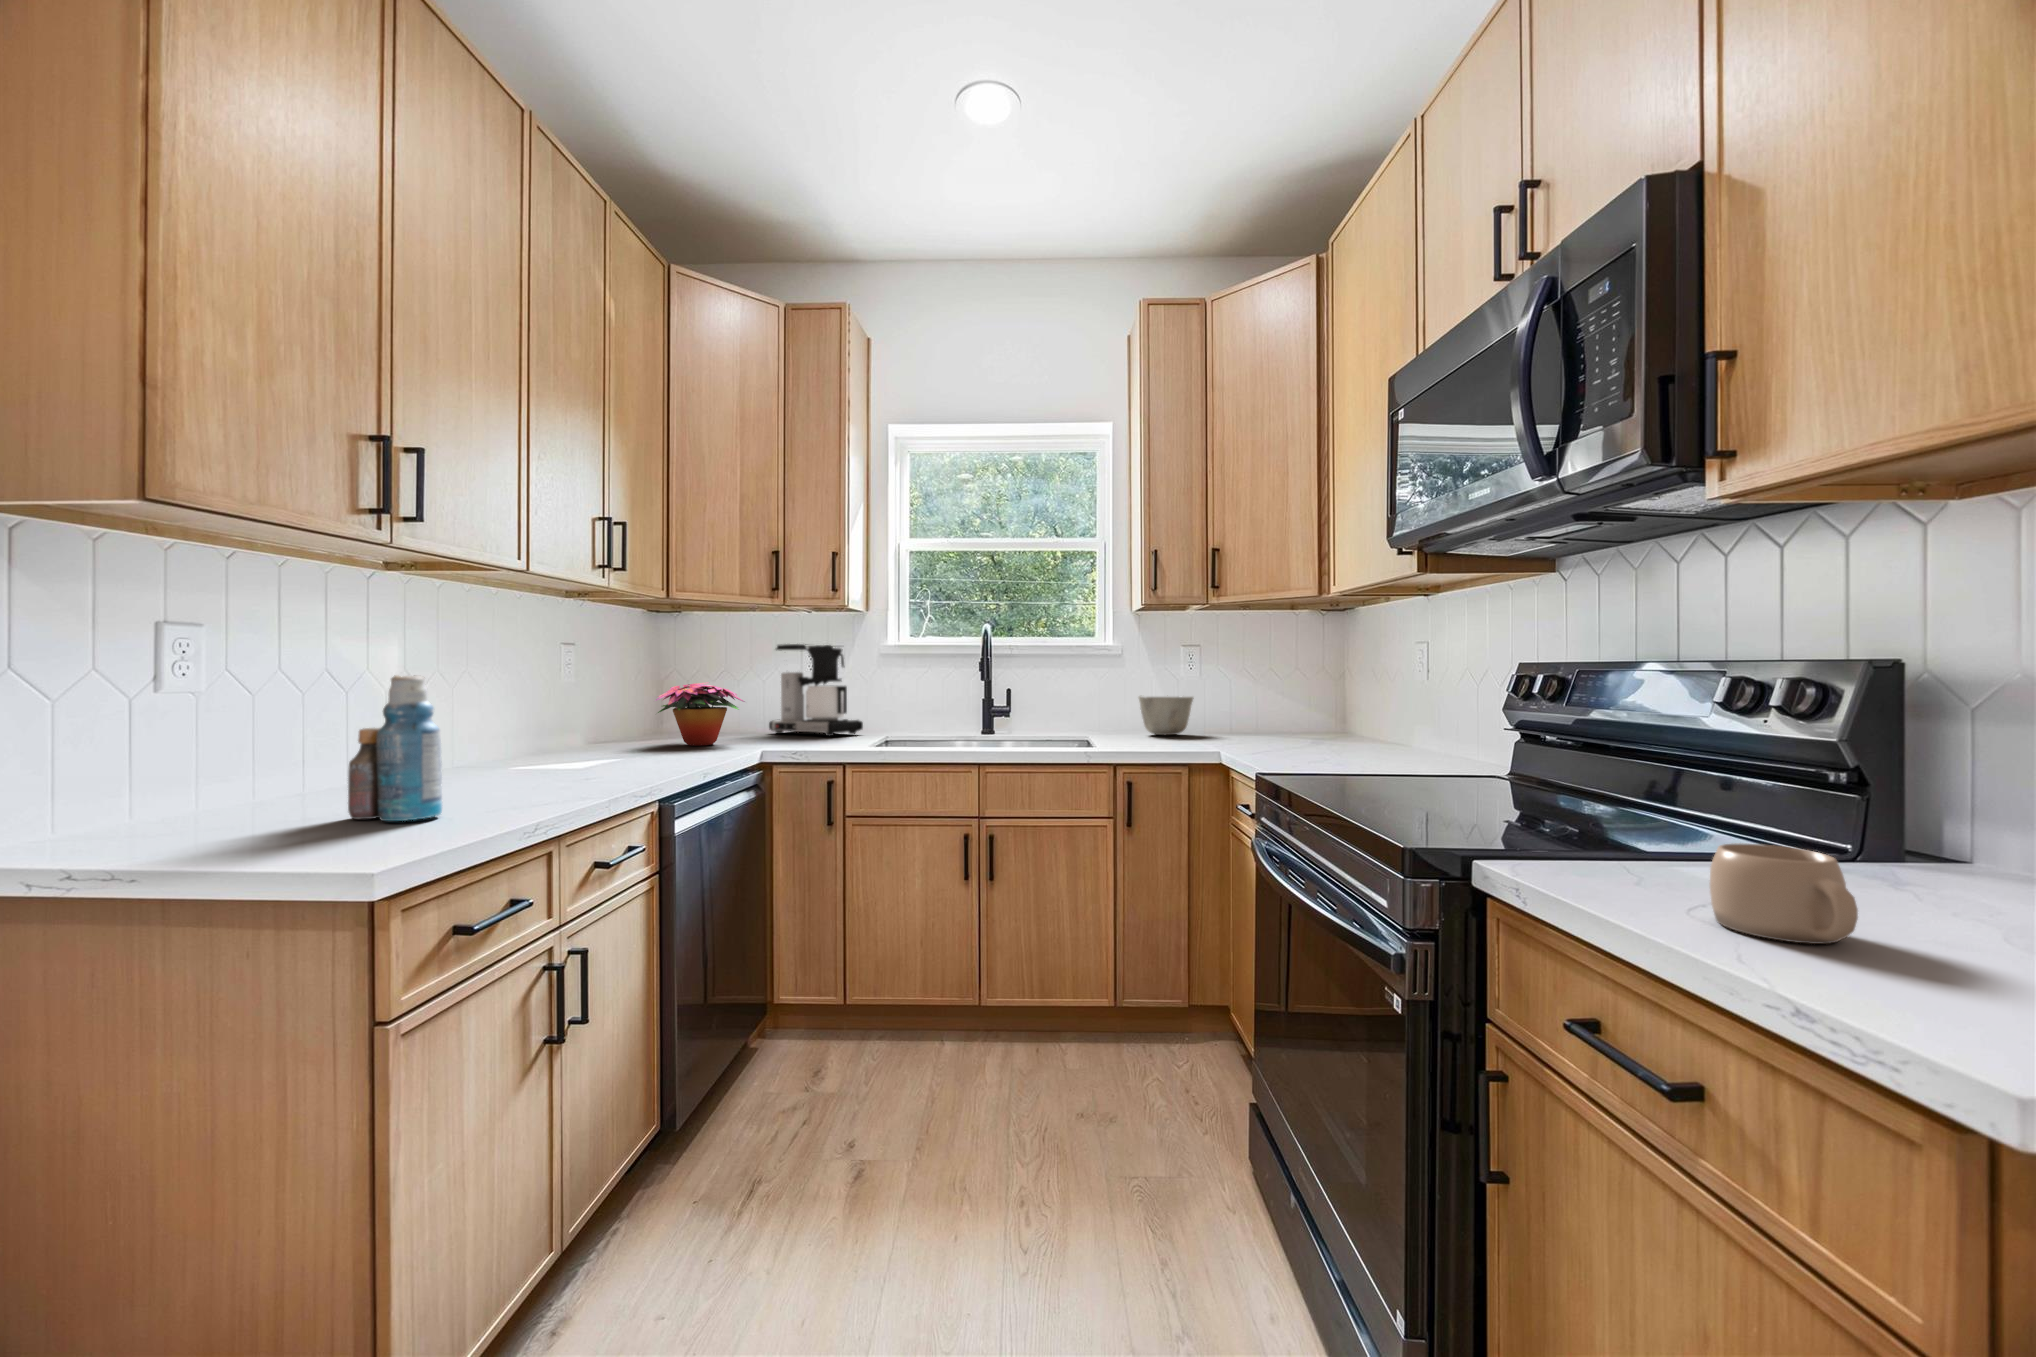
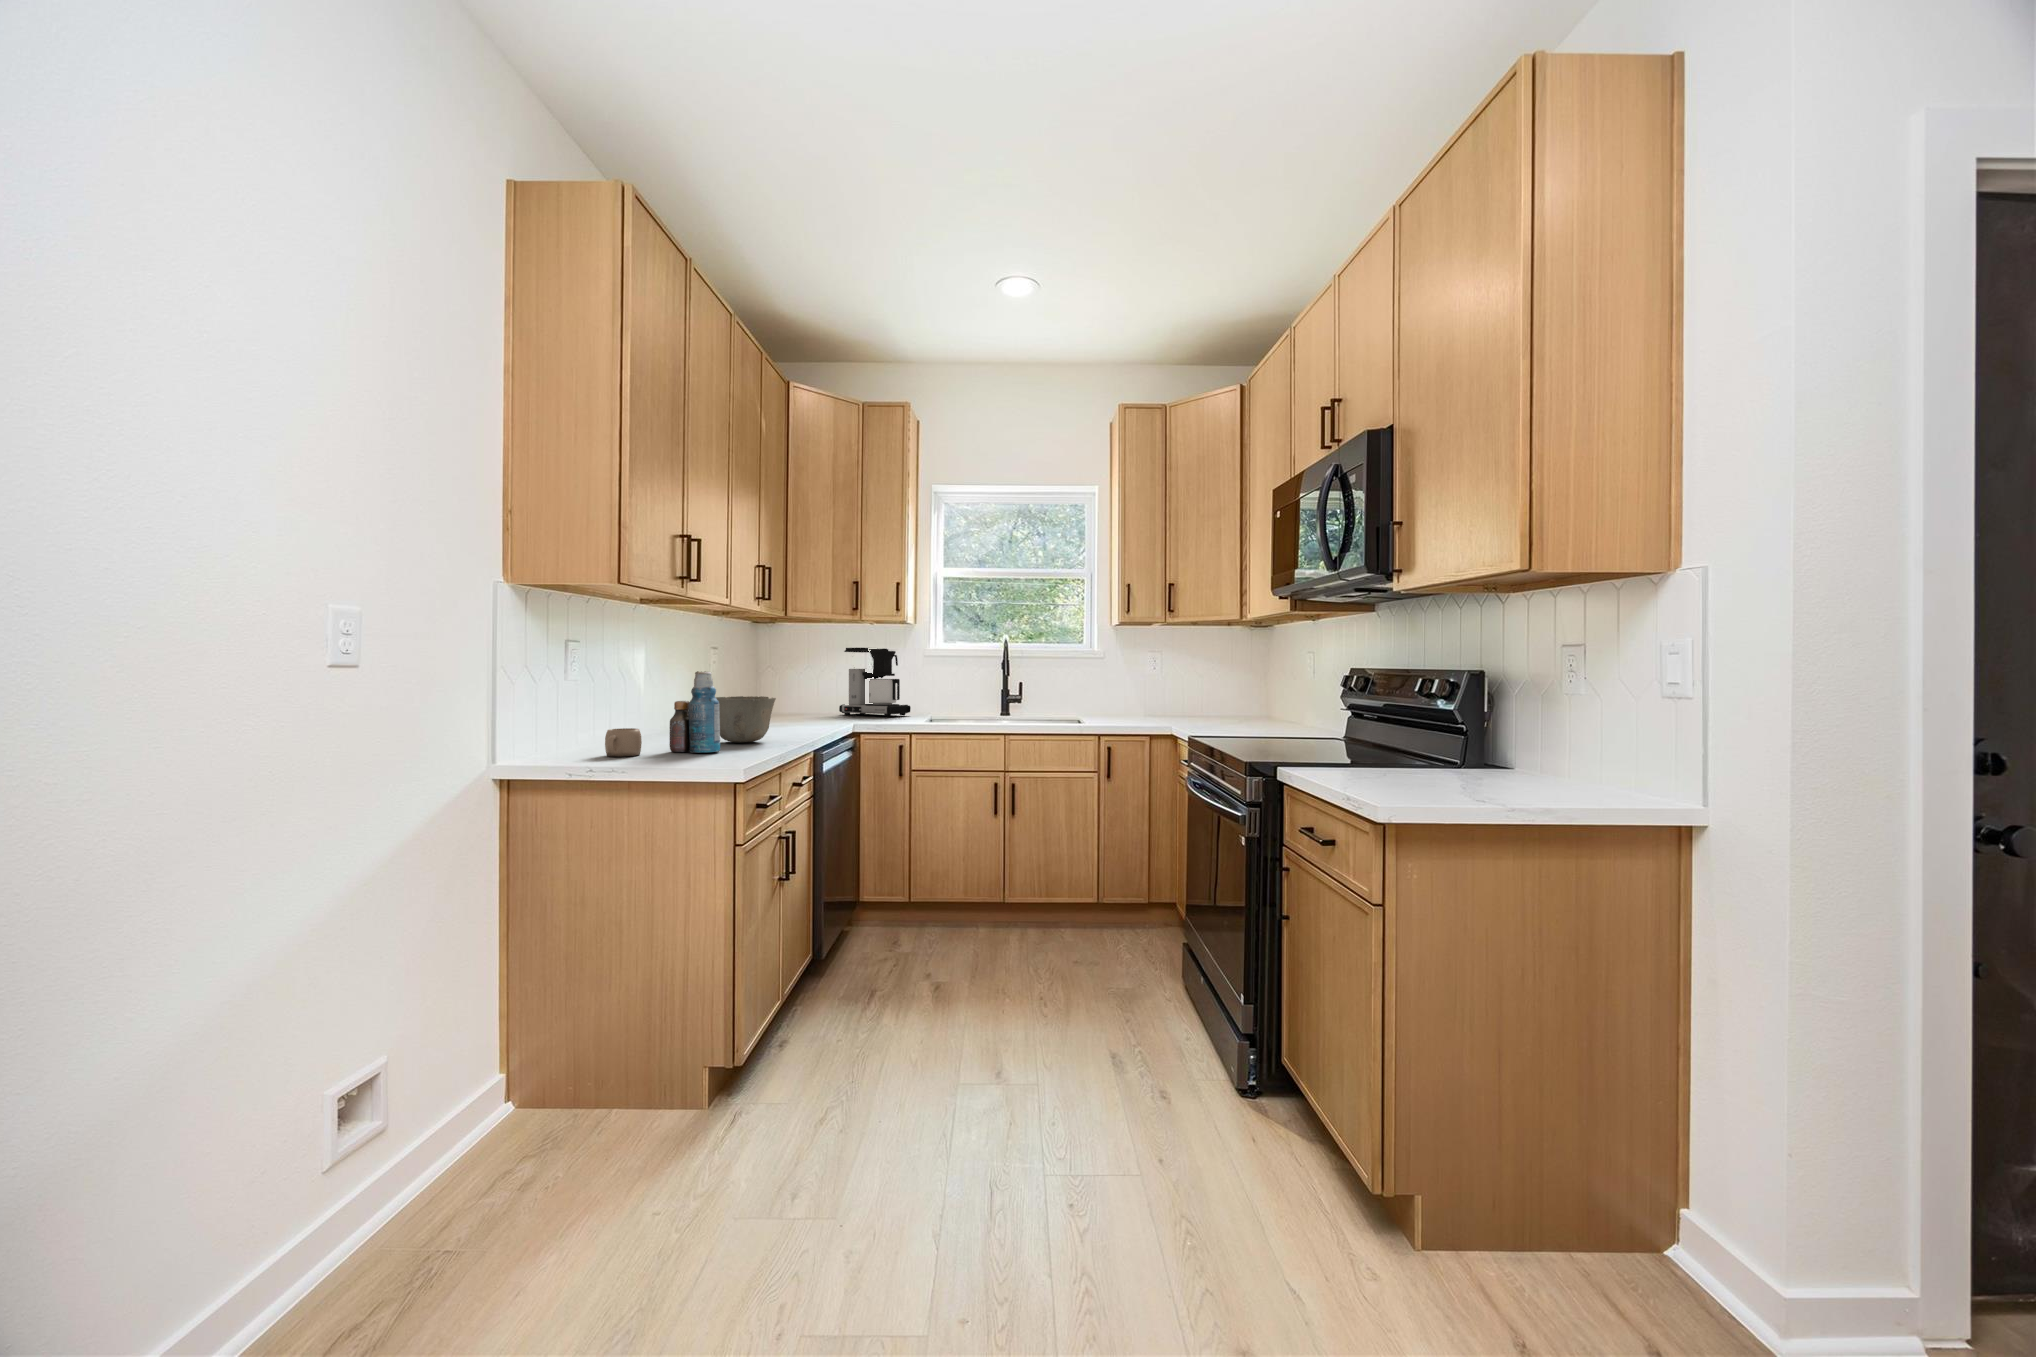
flower arrangement: present [656,683,745,746] -> none [769,676,837,721]
ceramic bowl: present [1139,696,1194,735] -> present [716,696,776,743]
mug: present [1710,843,1858,944] -> present [605,728,642,757]

